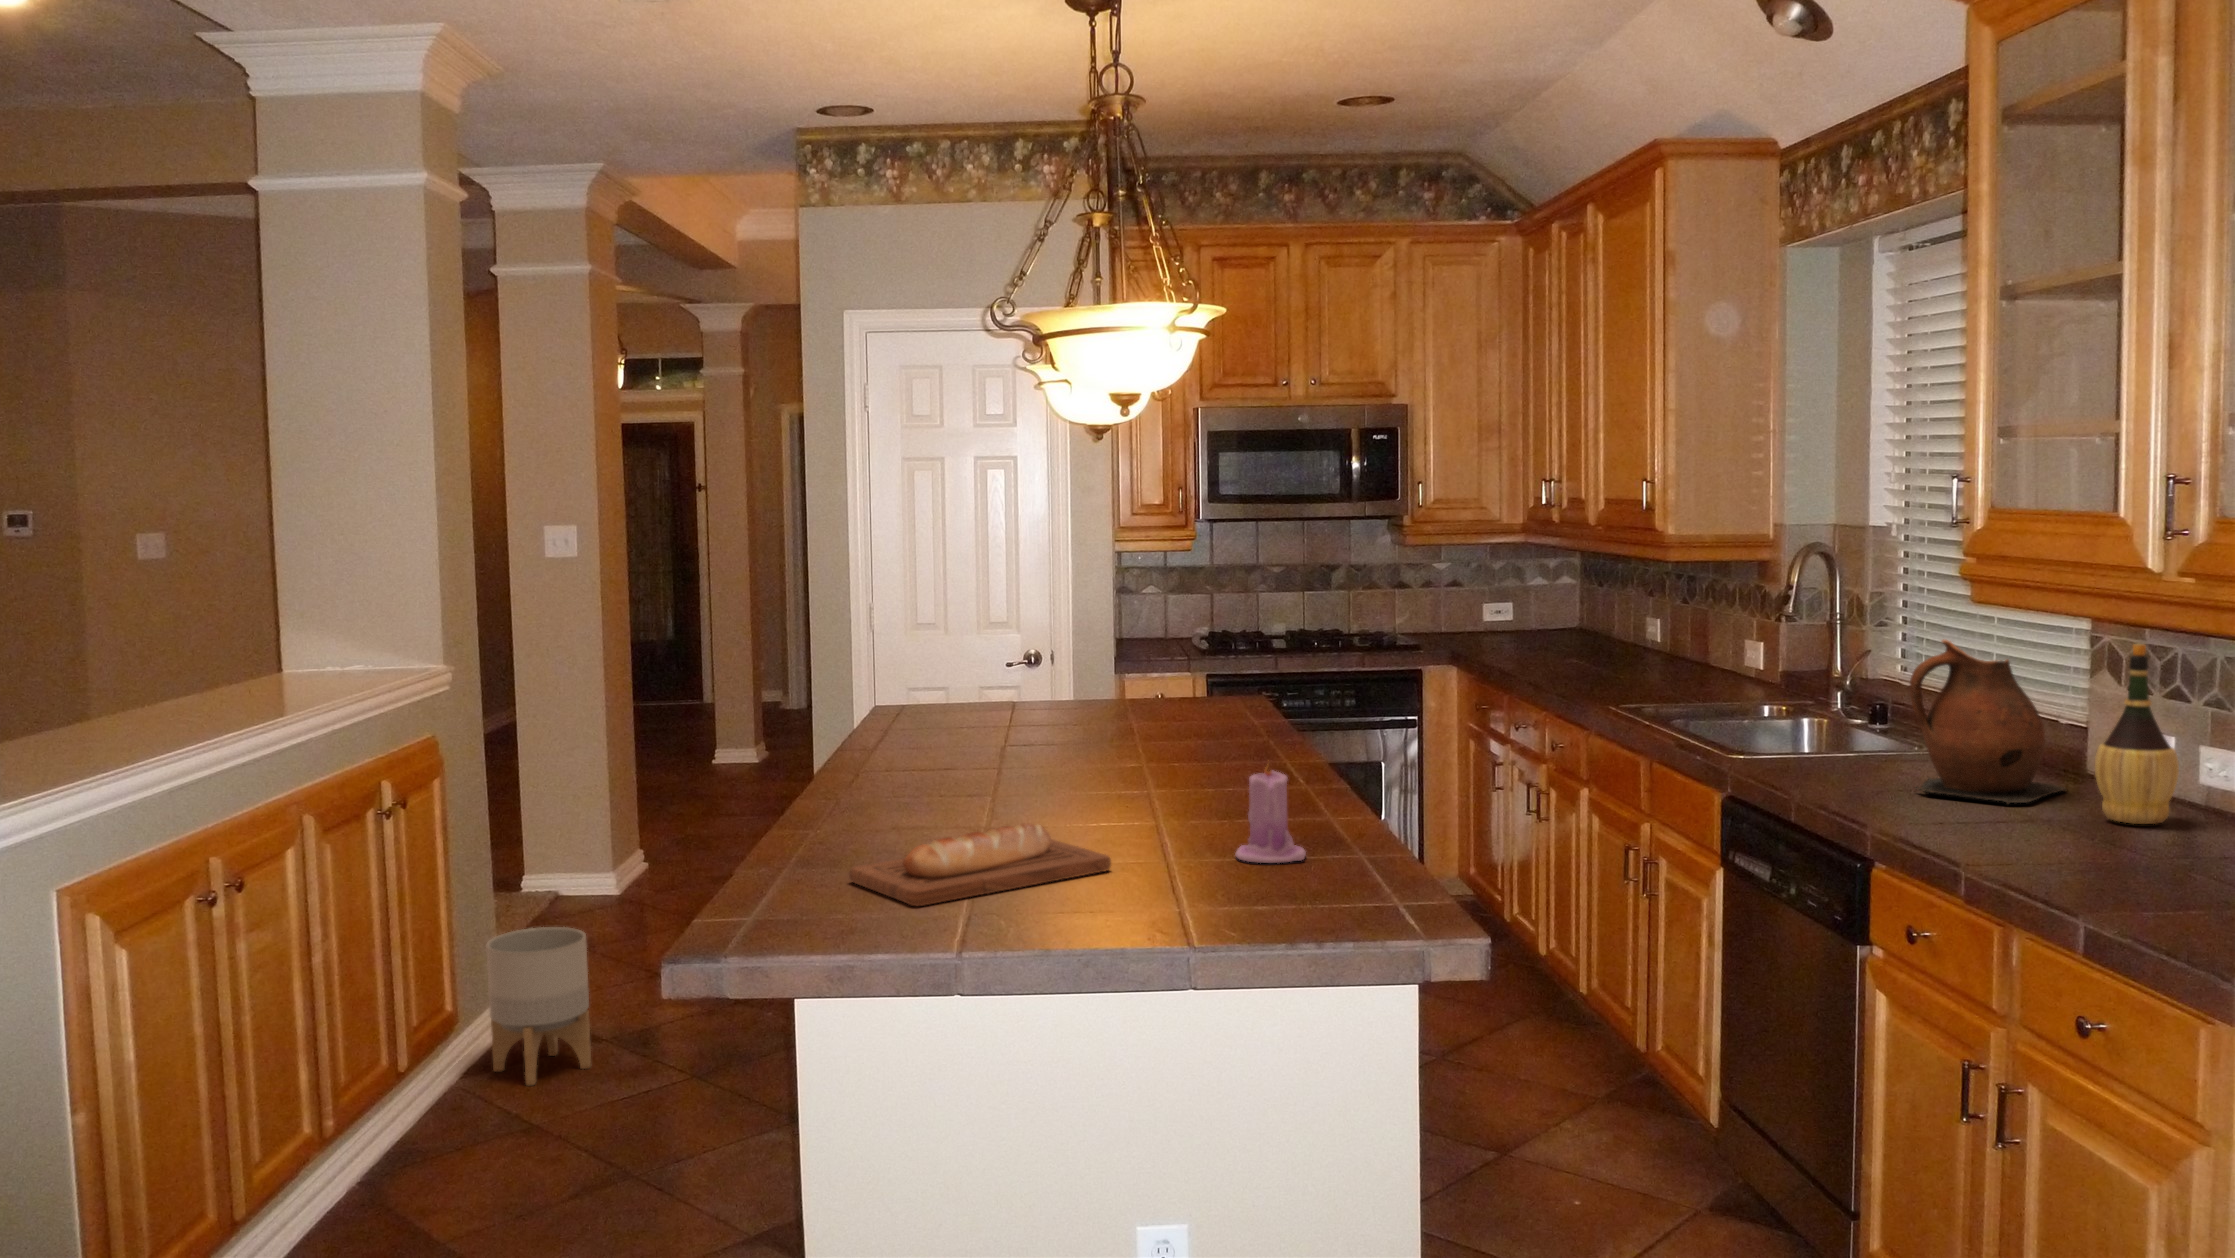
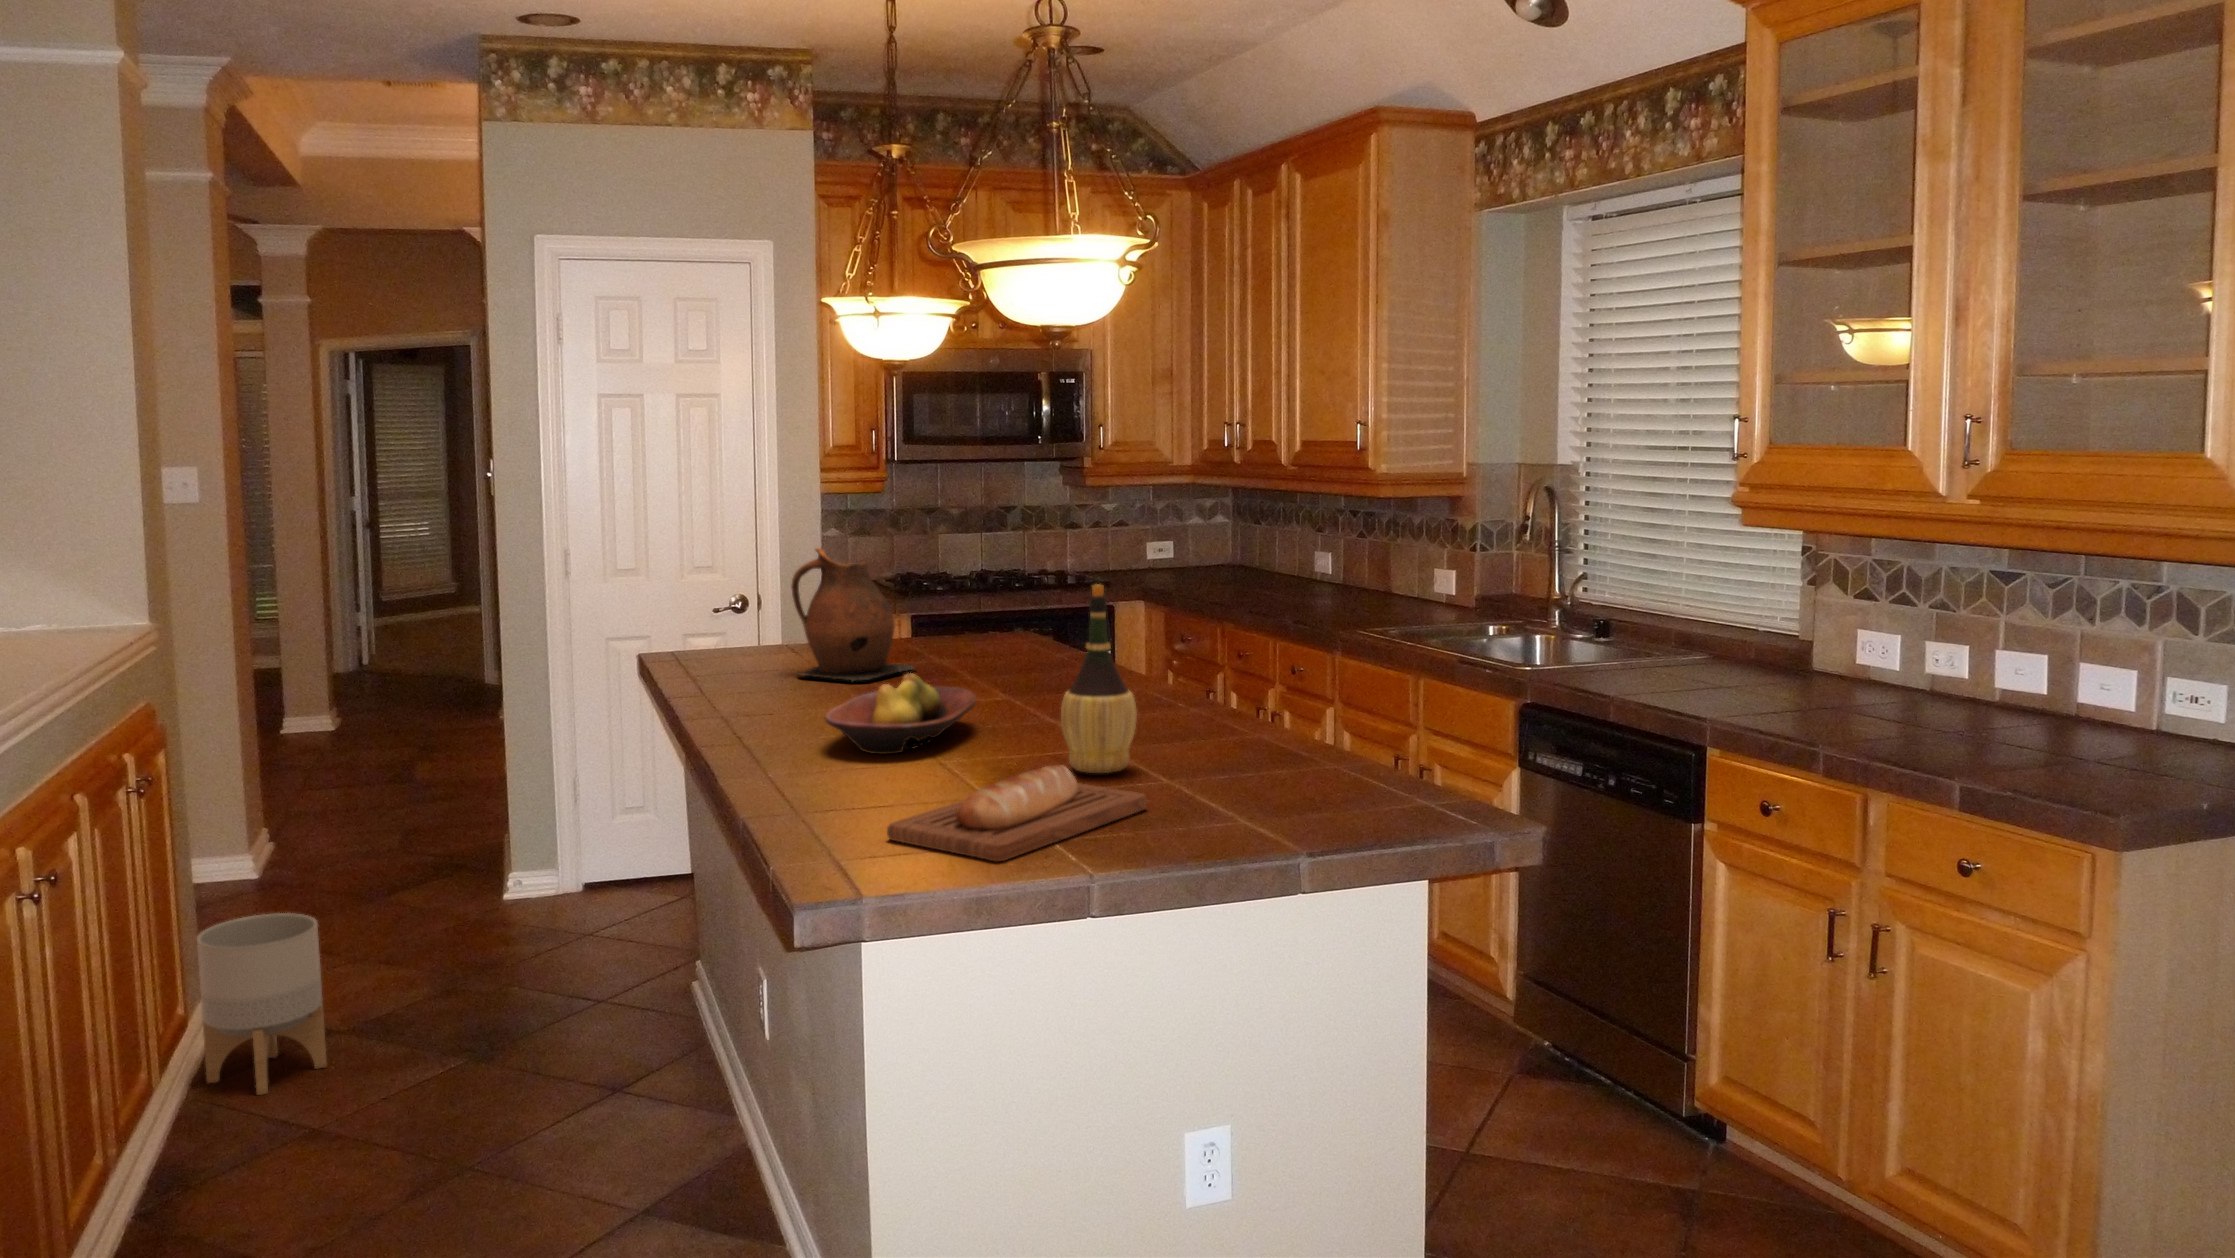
ceramic pitcher: present [1910,640,2067,805] -> present [792,547,914,682]
wine bottle: present [2095,644,2179,824] -> present [1061,584,1137,773]
fruit bowl: none [901,733,1068,808] -> present [825,673,976,754]
candle: present [1235,766,1306,863] -> none [1245,687,1320,791]

